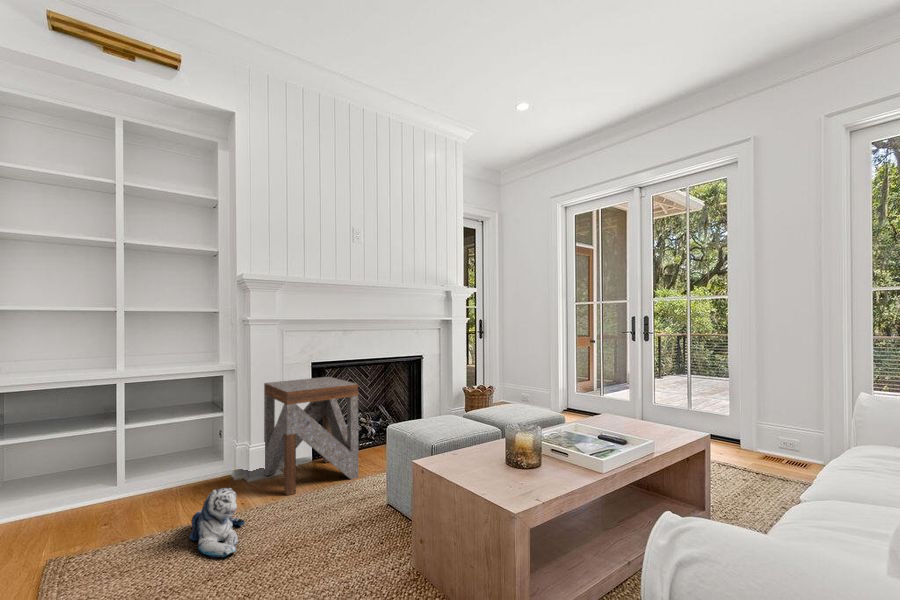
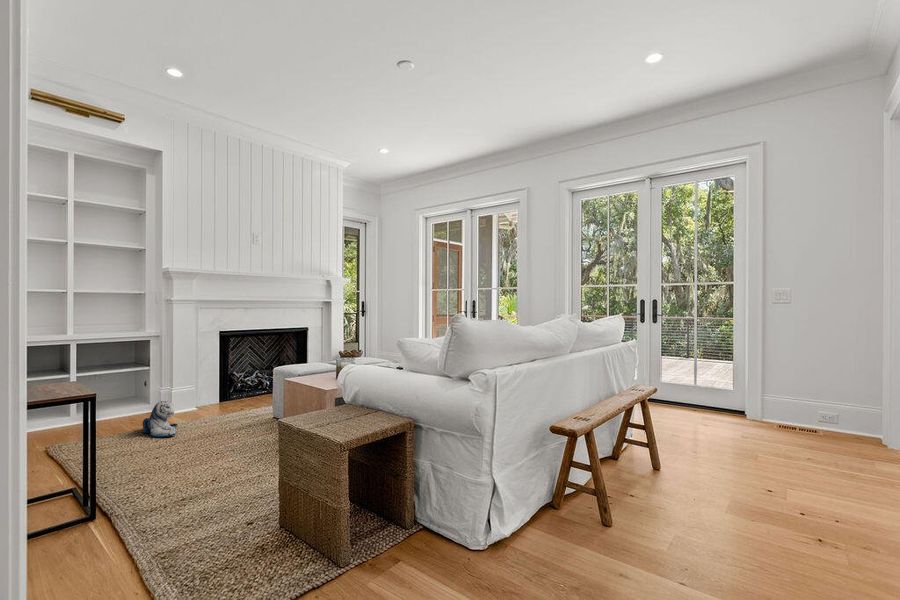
side table: present [264,377,359,495] -> none [184,342,254,416]

